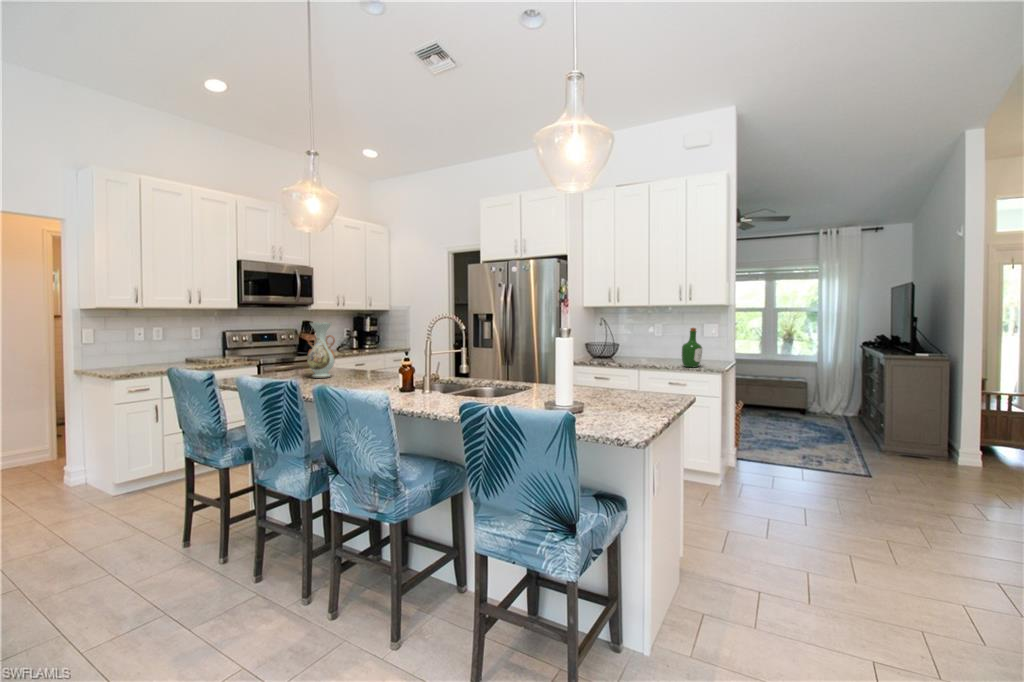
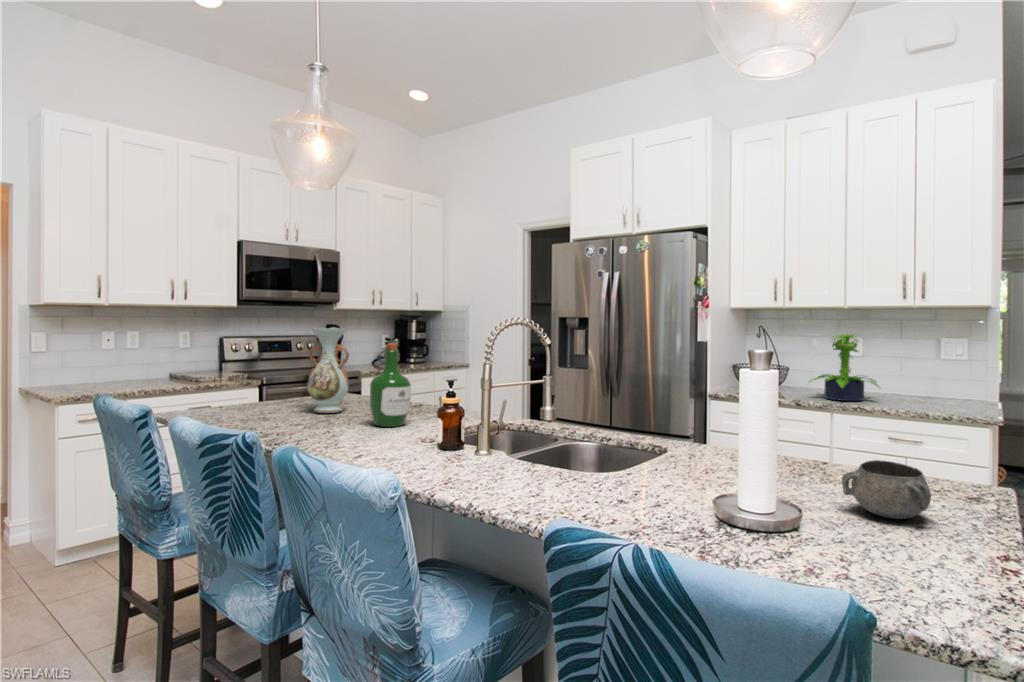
potted plant: none [627,323,668,364] -> present [809,334,879,401]
wine bottle: present [682,328,702,367] -> present [370,343,411,427]
decorative bowl: none [603,382,639,407] -> present [842,460,931,519]

